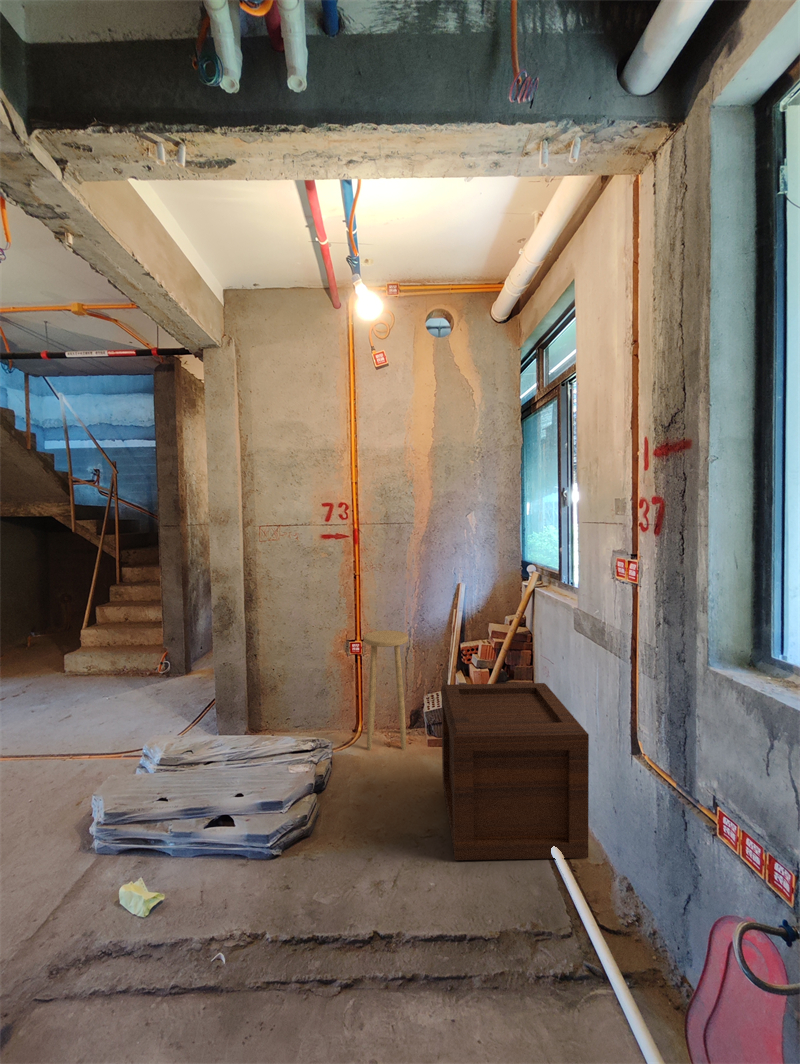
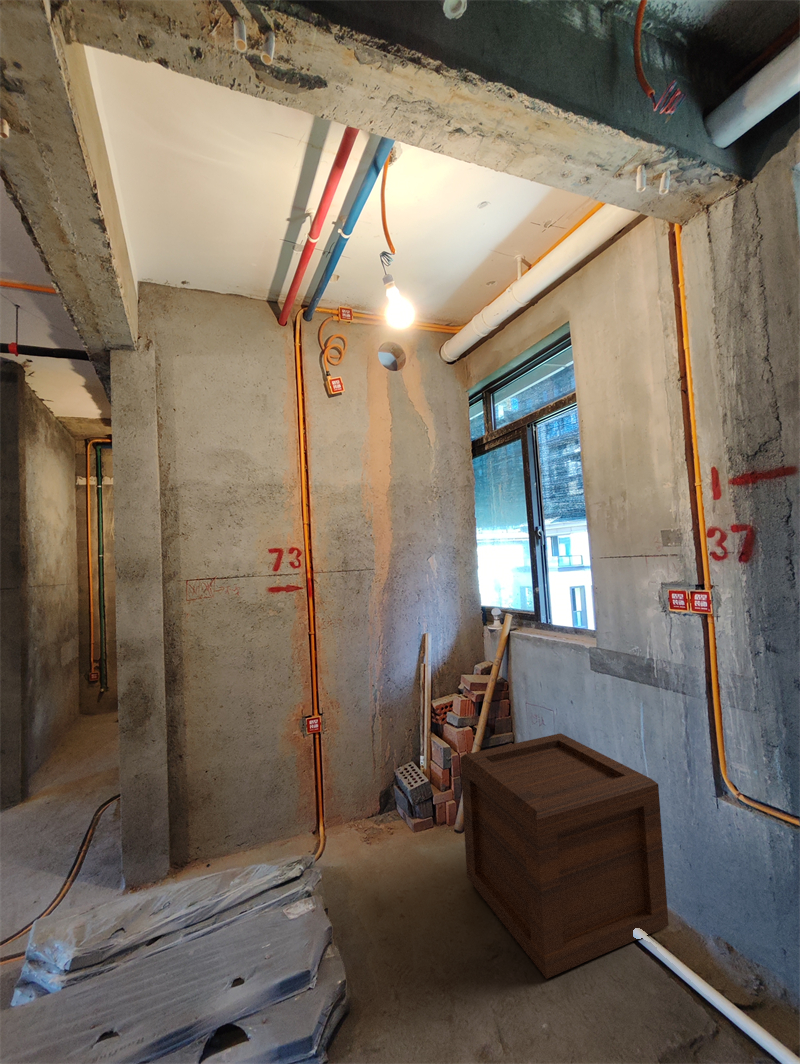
stool: present [364,630,408,750] -> none [332,697,393,856]

